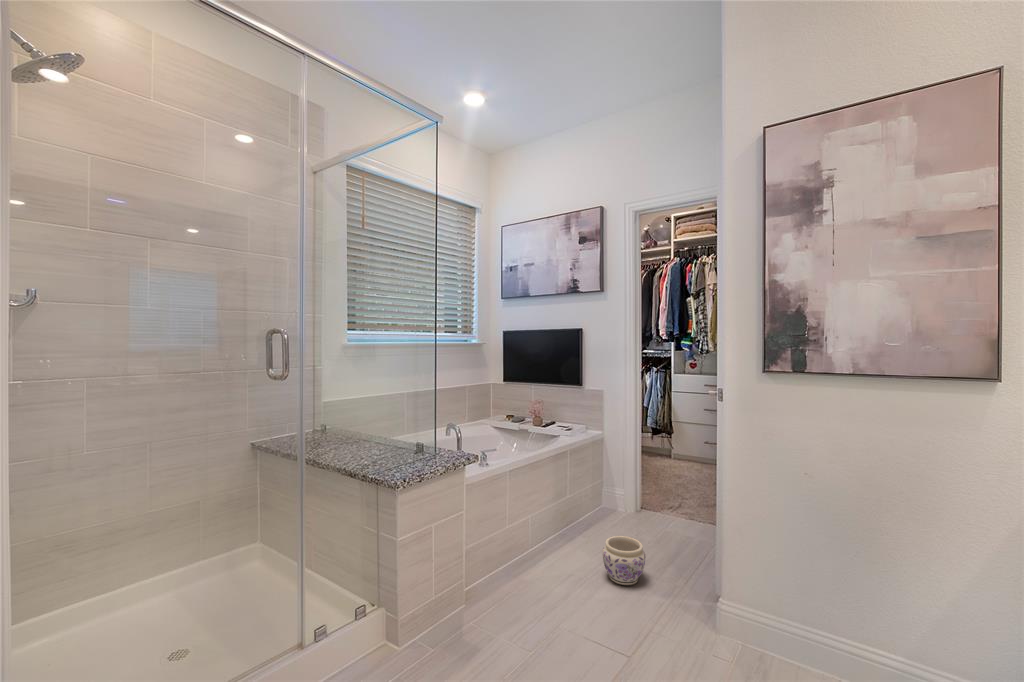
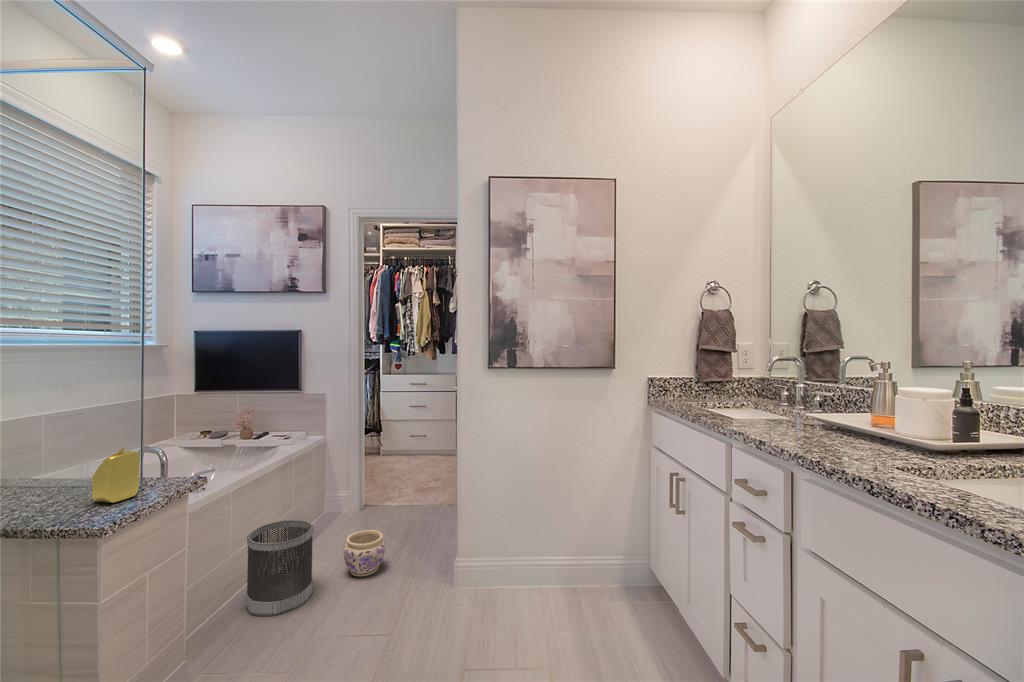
soap dispenser: none [399,406,427,465] -> present [92,448,139,503]
wastebasket: none [516,507,572,595] -> present [246,520,314,616]

